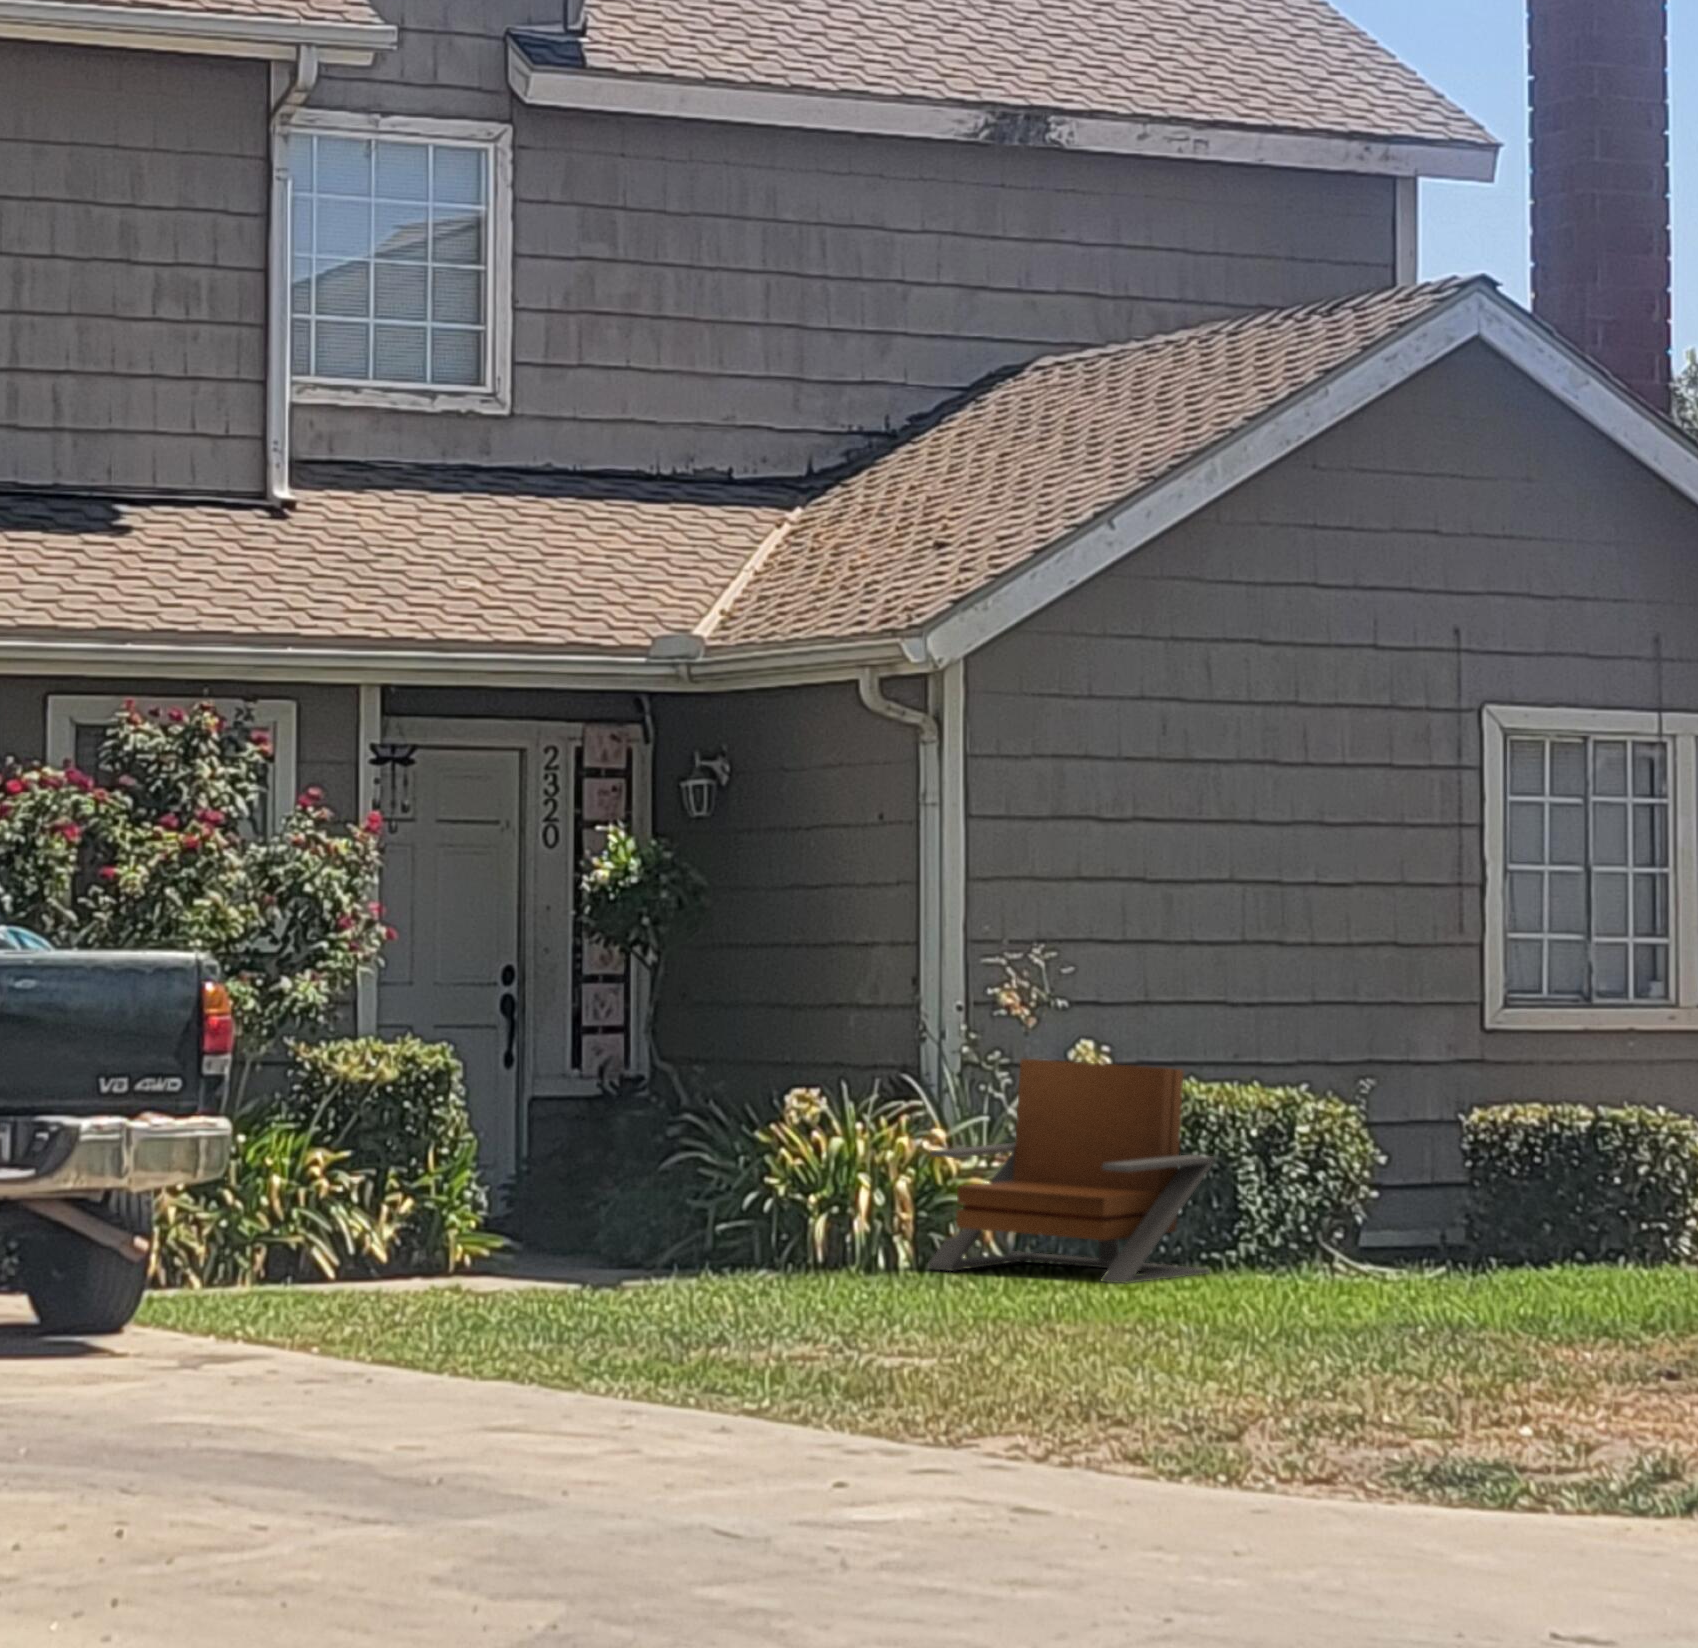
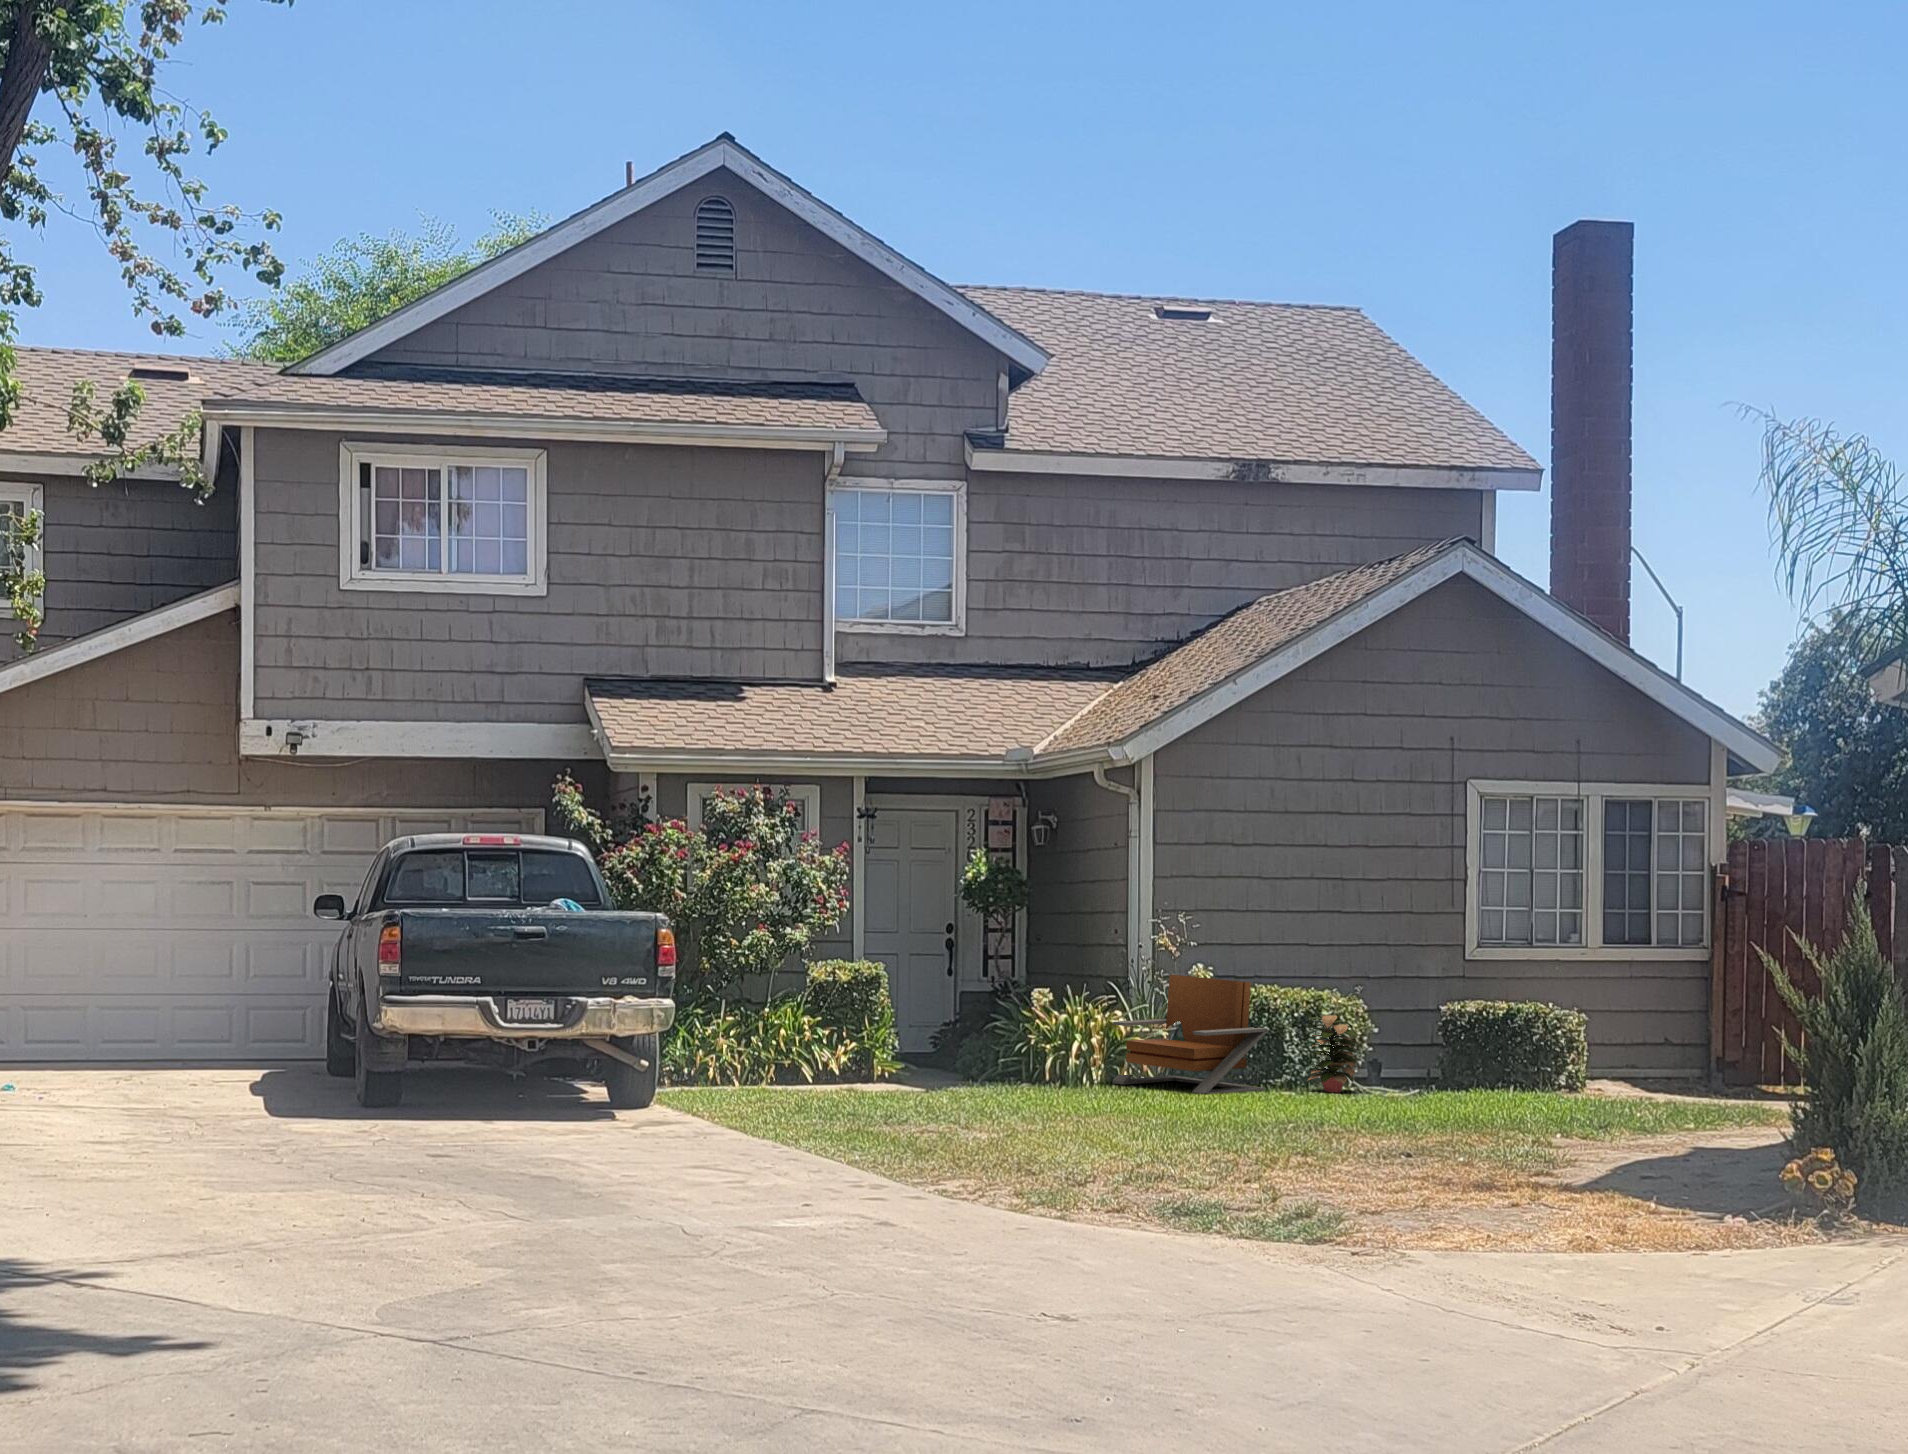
decorative plant: none [1277,1129,1376,1273] -> present [1307,1015,1357,1092]

